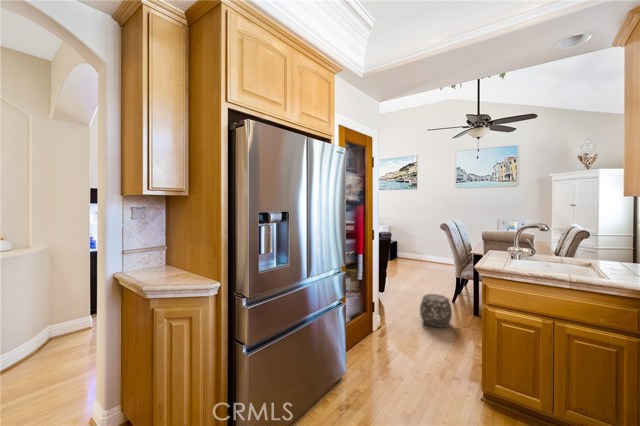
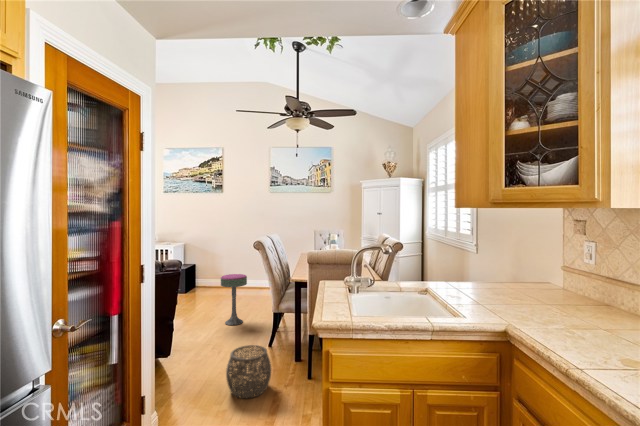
bar stool: none [415,249,435,286] -> present [221,274,247,325]

